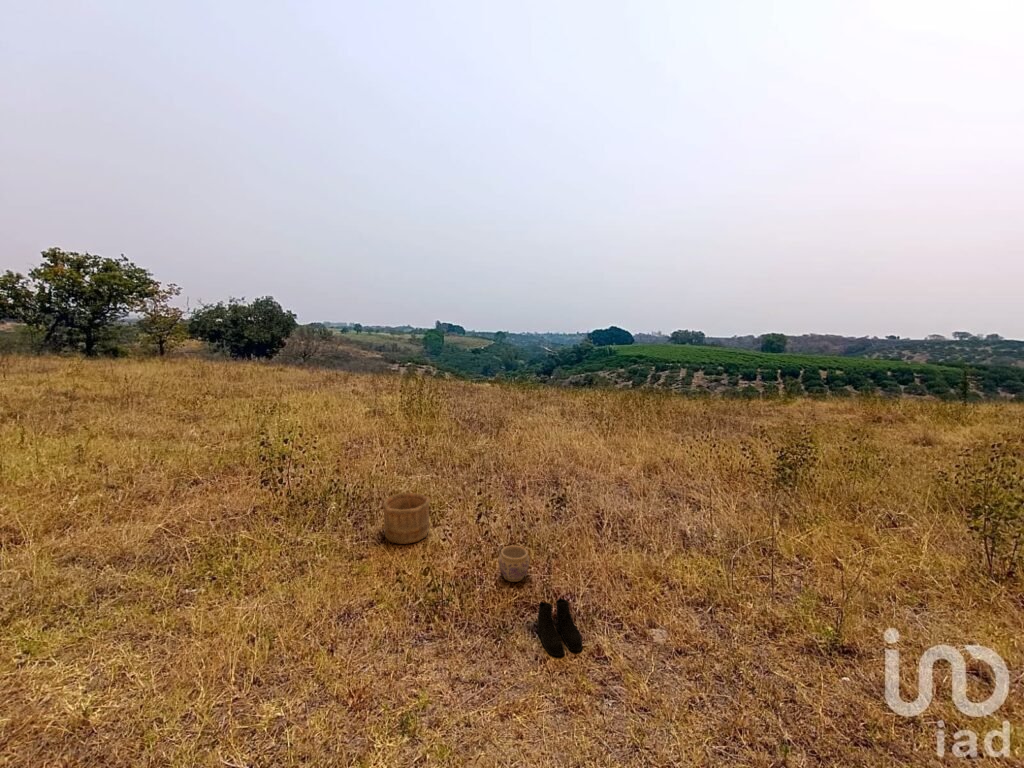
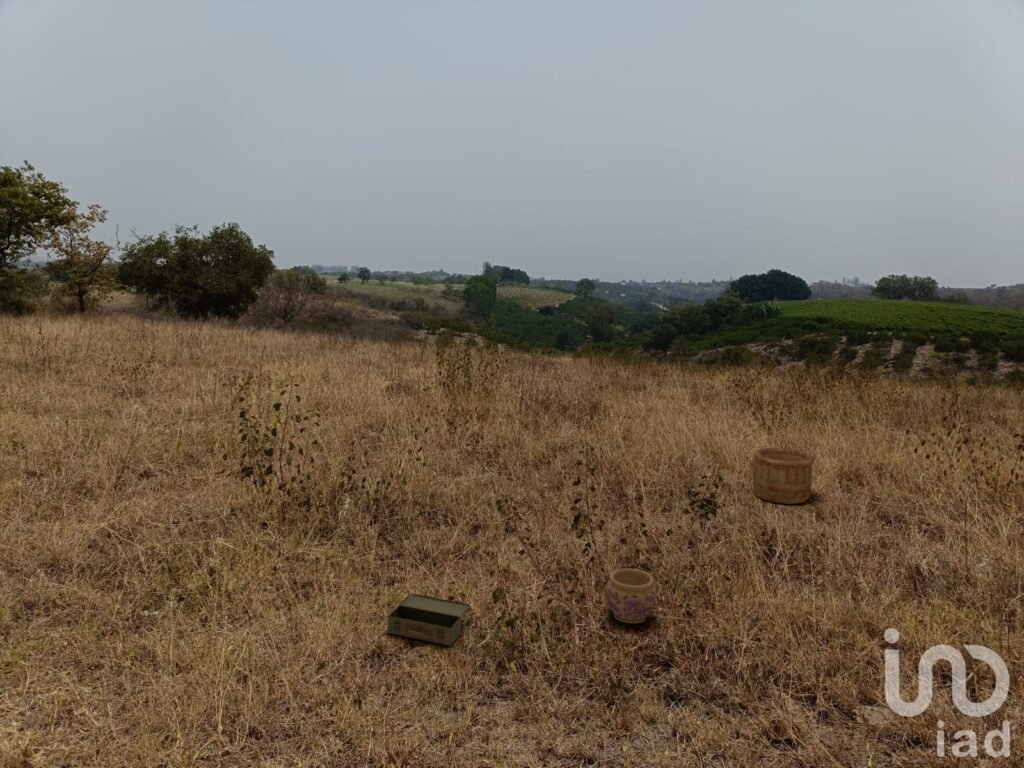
wooden bucket: present [382,493,430,544] -> present [753,447,815,504]
toolbox: none [356,569,412,605] -> present [388,594,470,646]
boots: present [537,598,582,656] -> none [674,646,751,732]

